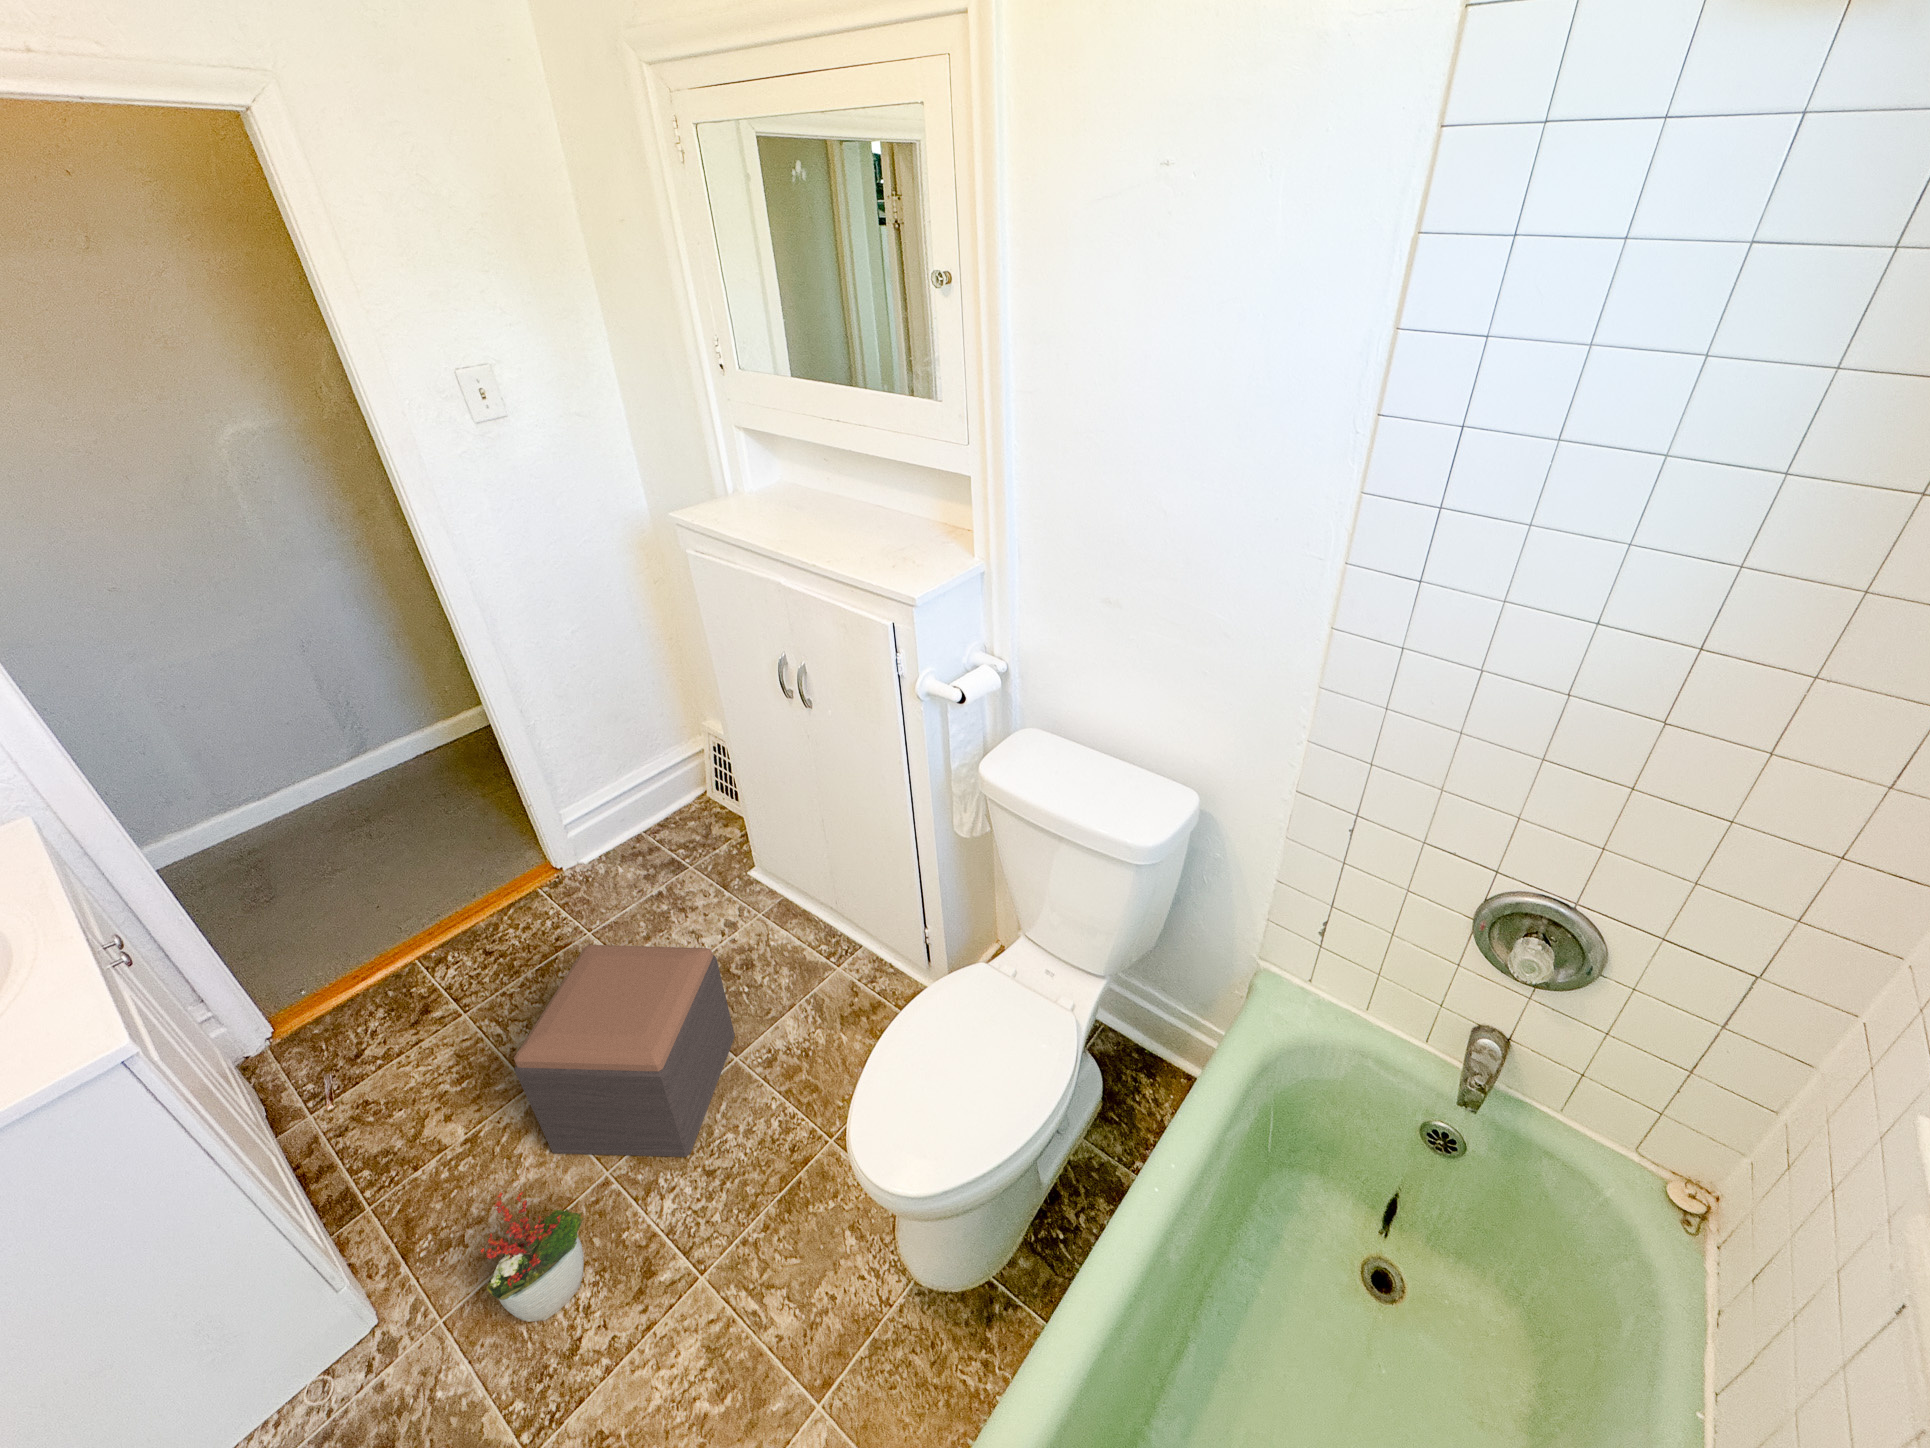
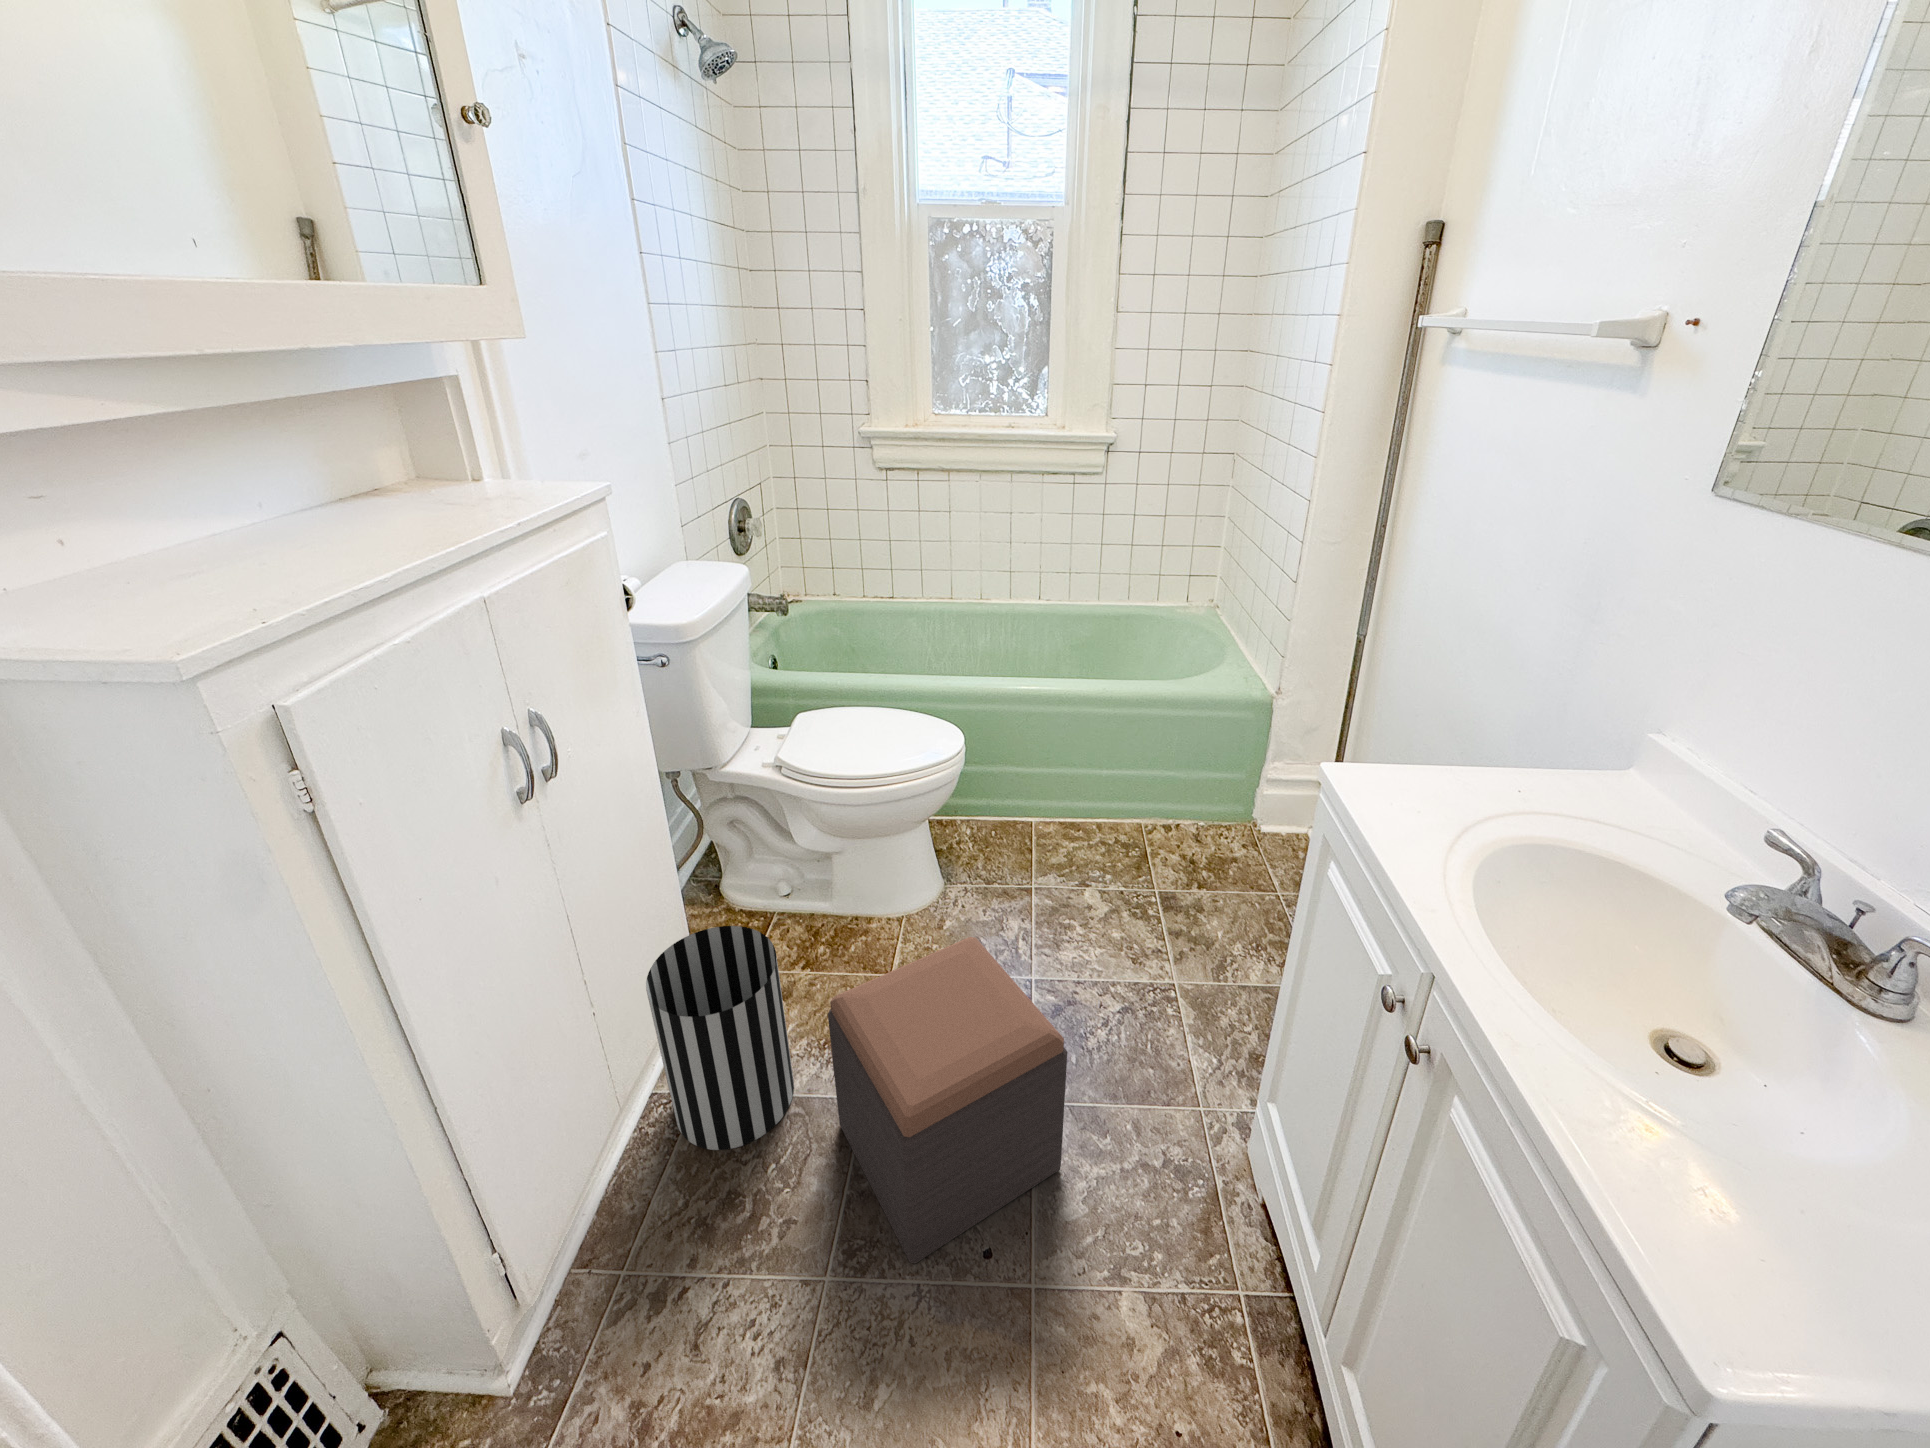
wastebasket: none [754,868,856,1025] -> present [646,926,794,1150]
decorative plant: present [480,1192,584,1322] -> none [1080,941,1161,1056]

